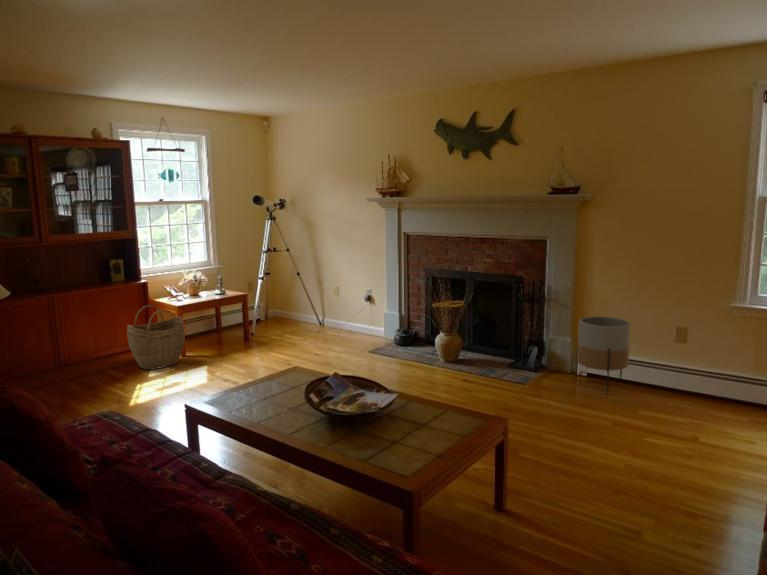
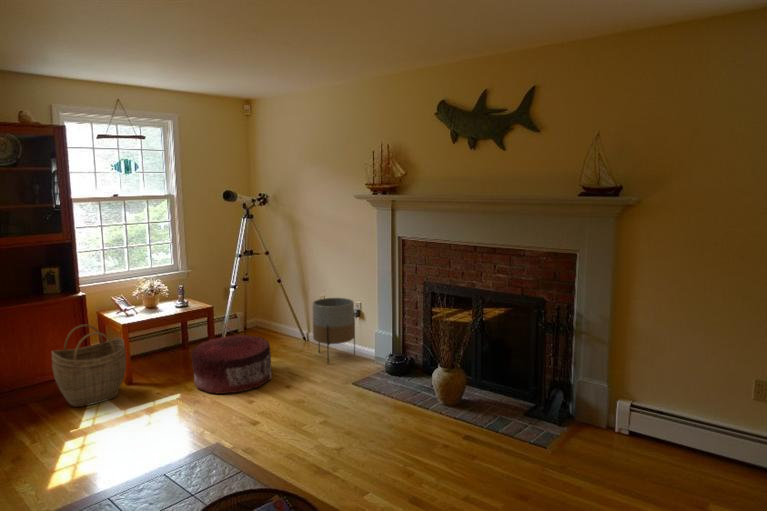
pouf: none [236,315,302,360] -> present [192,334,272,394]
planter: present [576,316,631,394] -> present [312,298,355,363]

